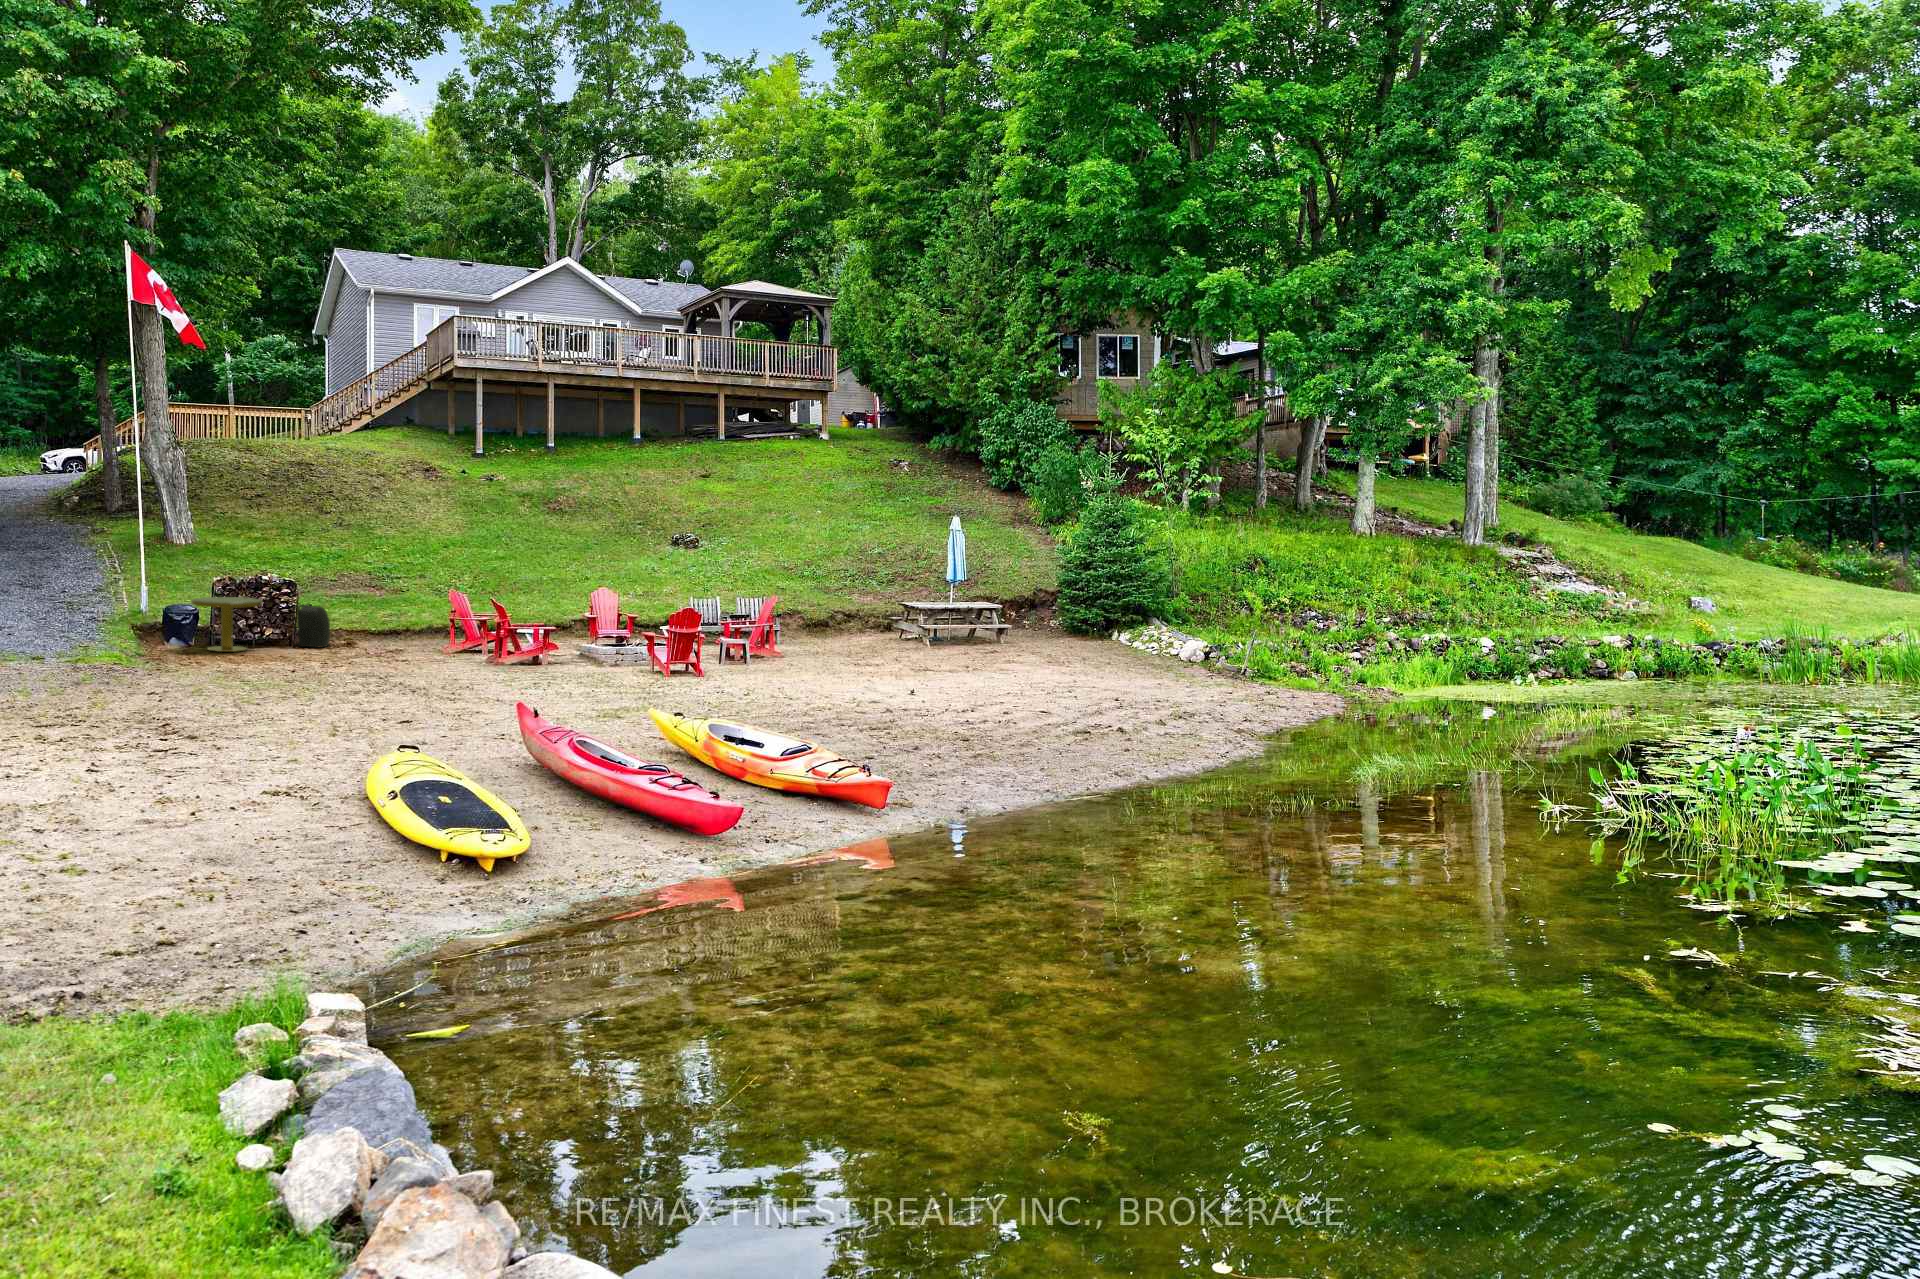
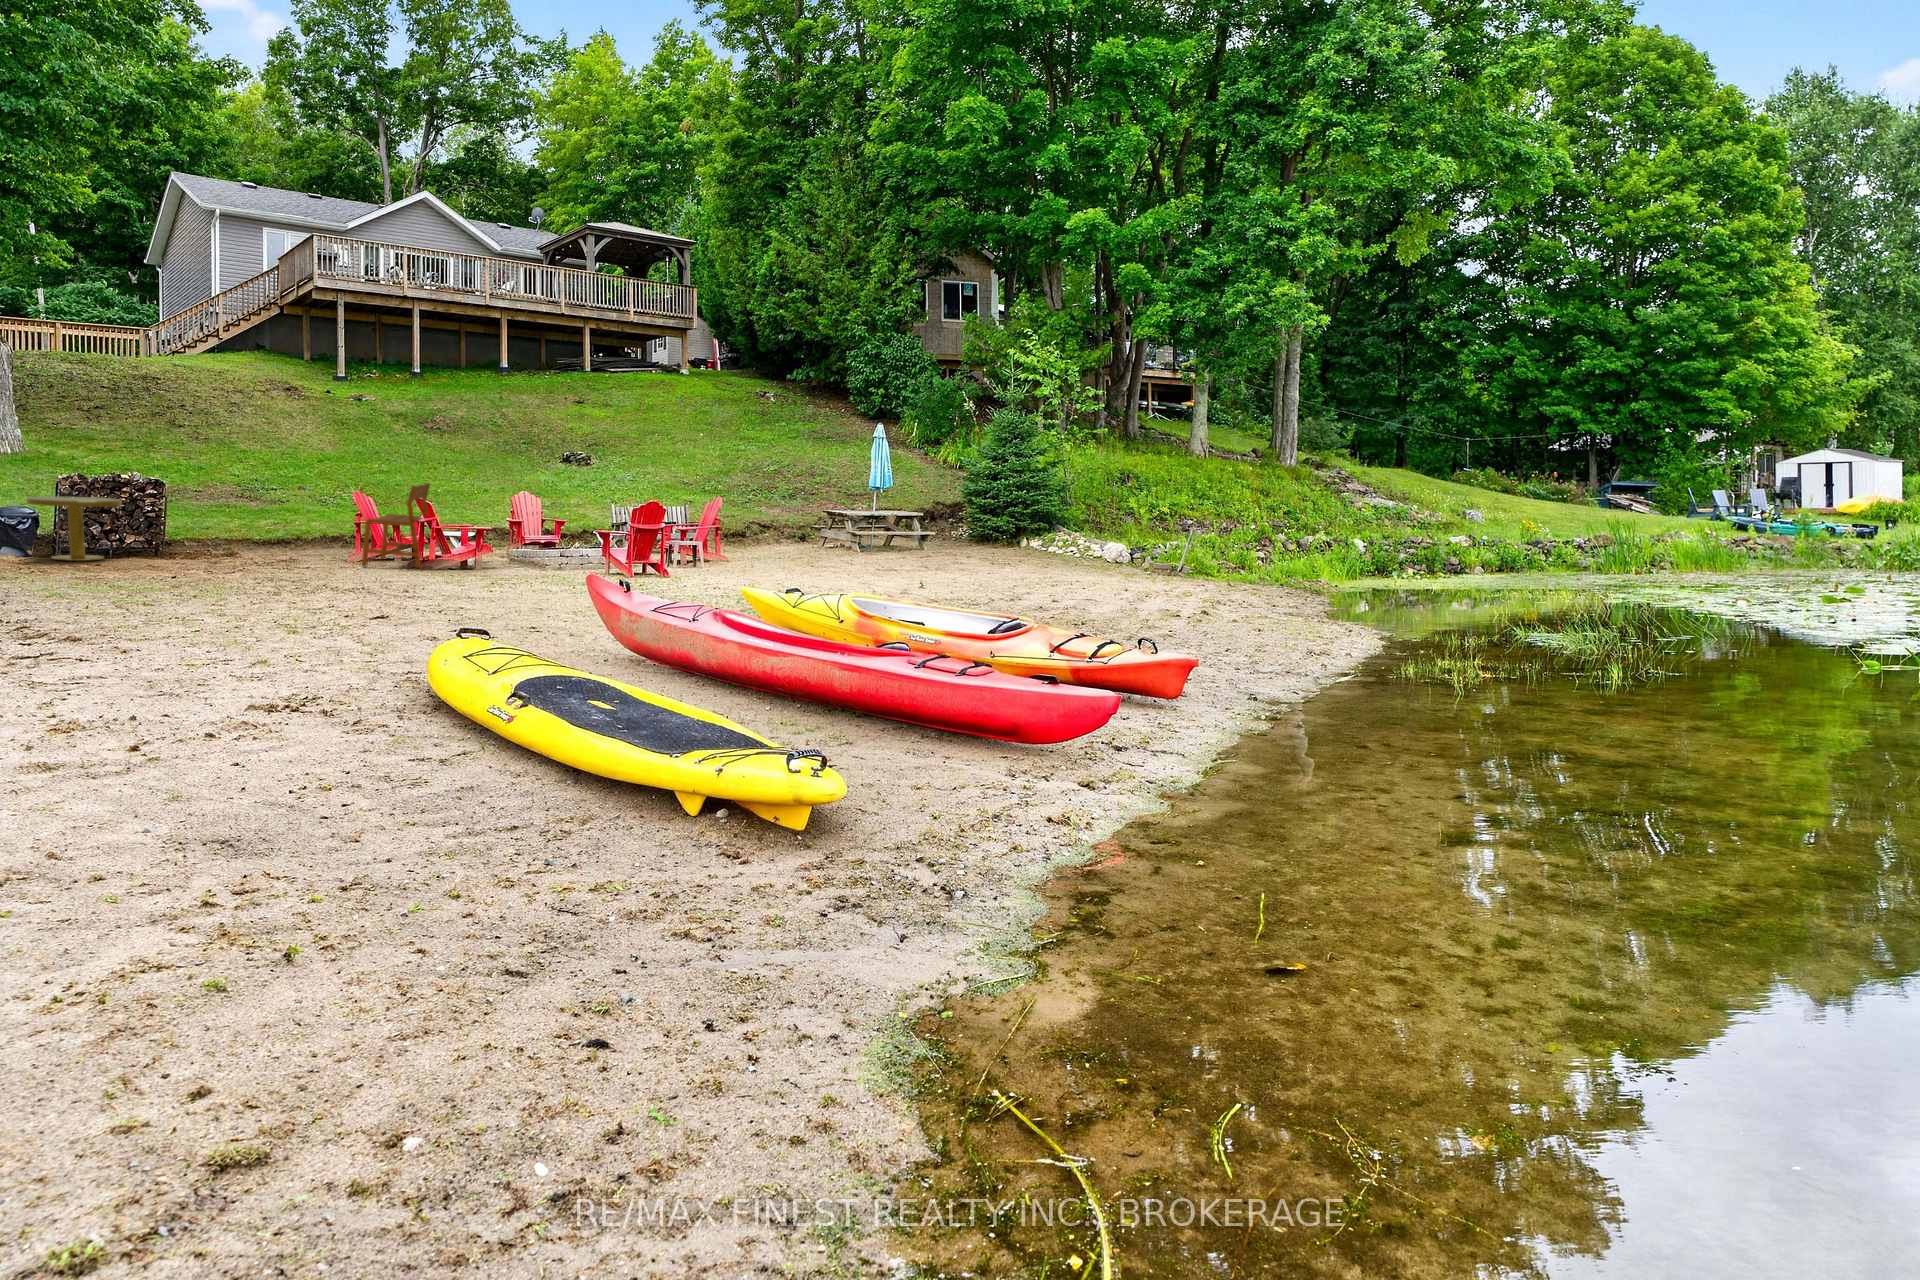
bench: none [449,583,515,661] -> present [362,483,433,568]
backpack: present [293,604,330,647] -> none [156,506,209,556]

